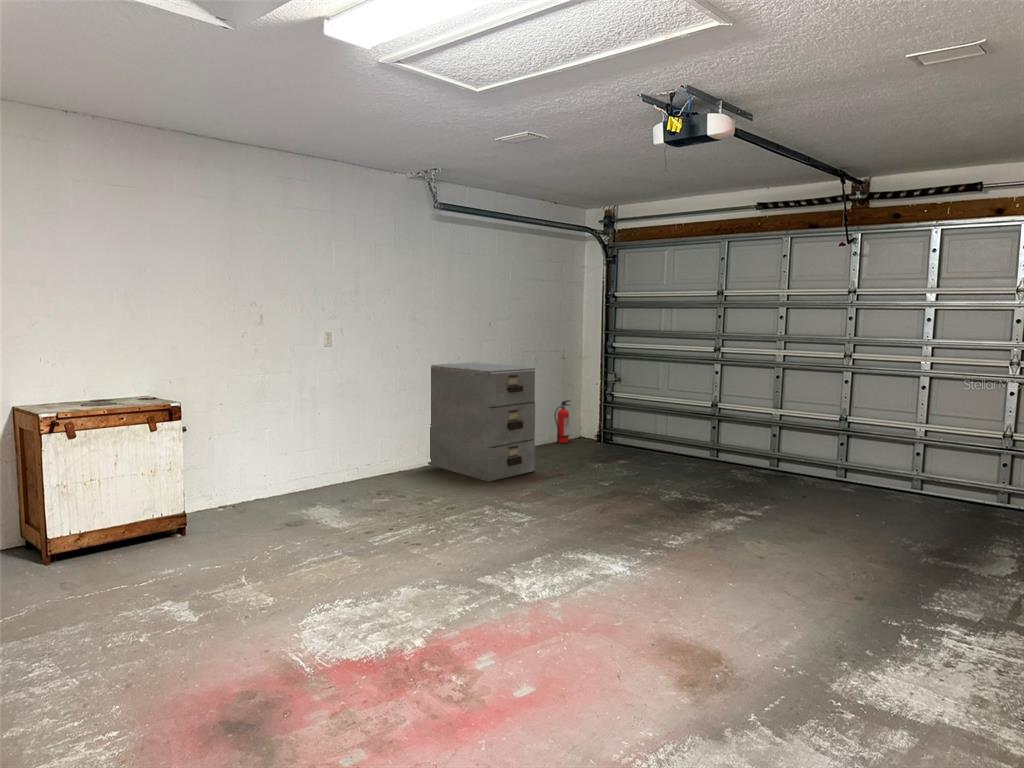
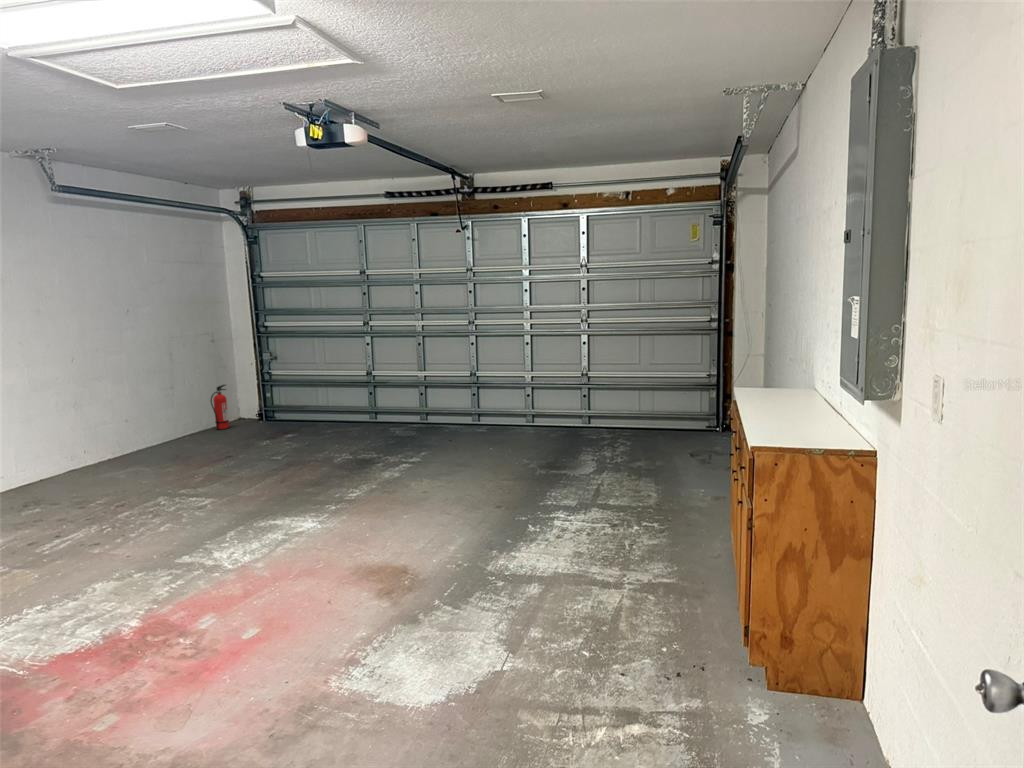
filing cabinet: present [428,362,535,482] -> none [52,354,201,478]

